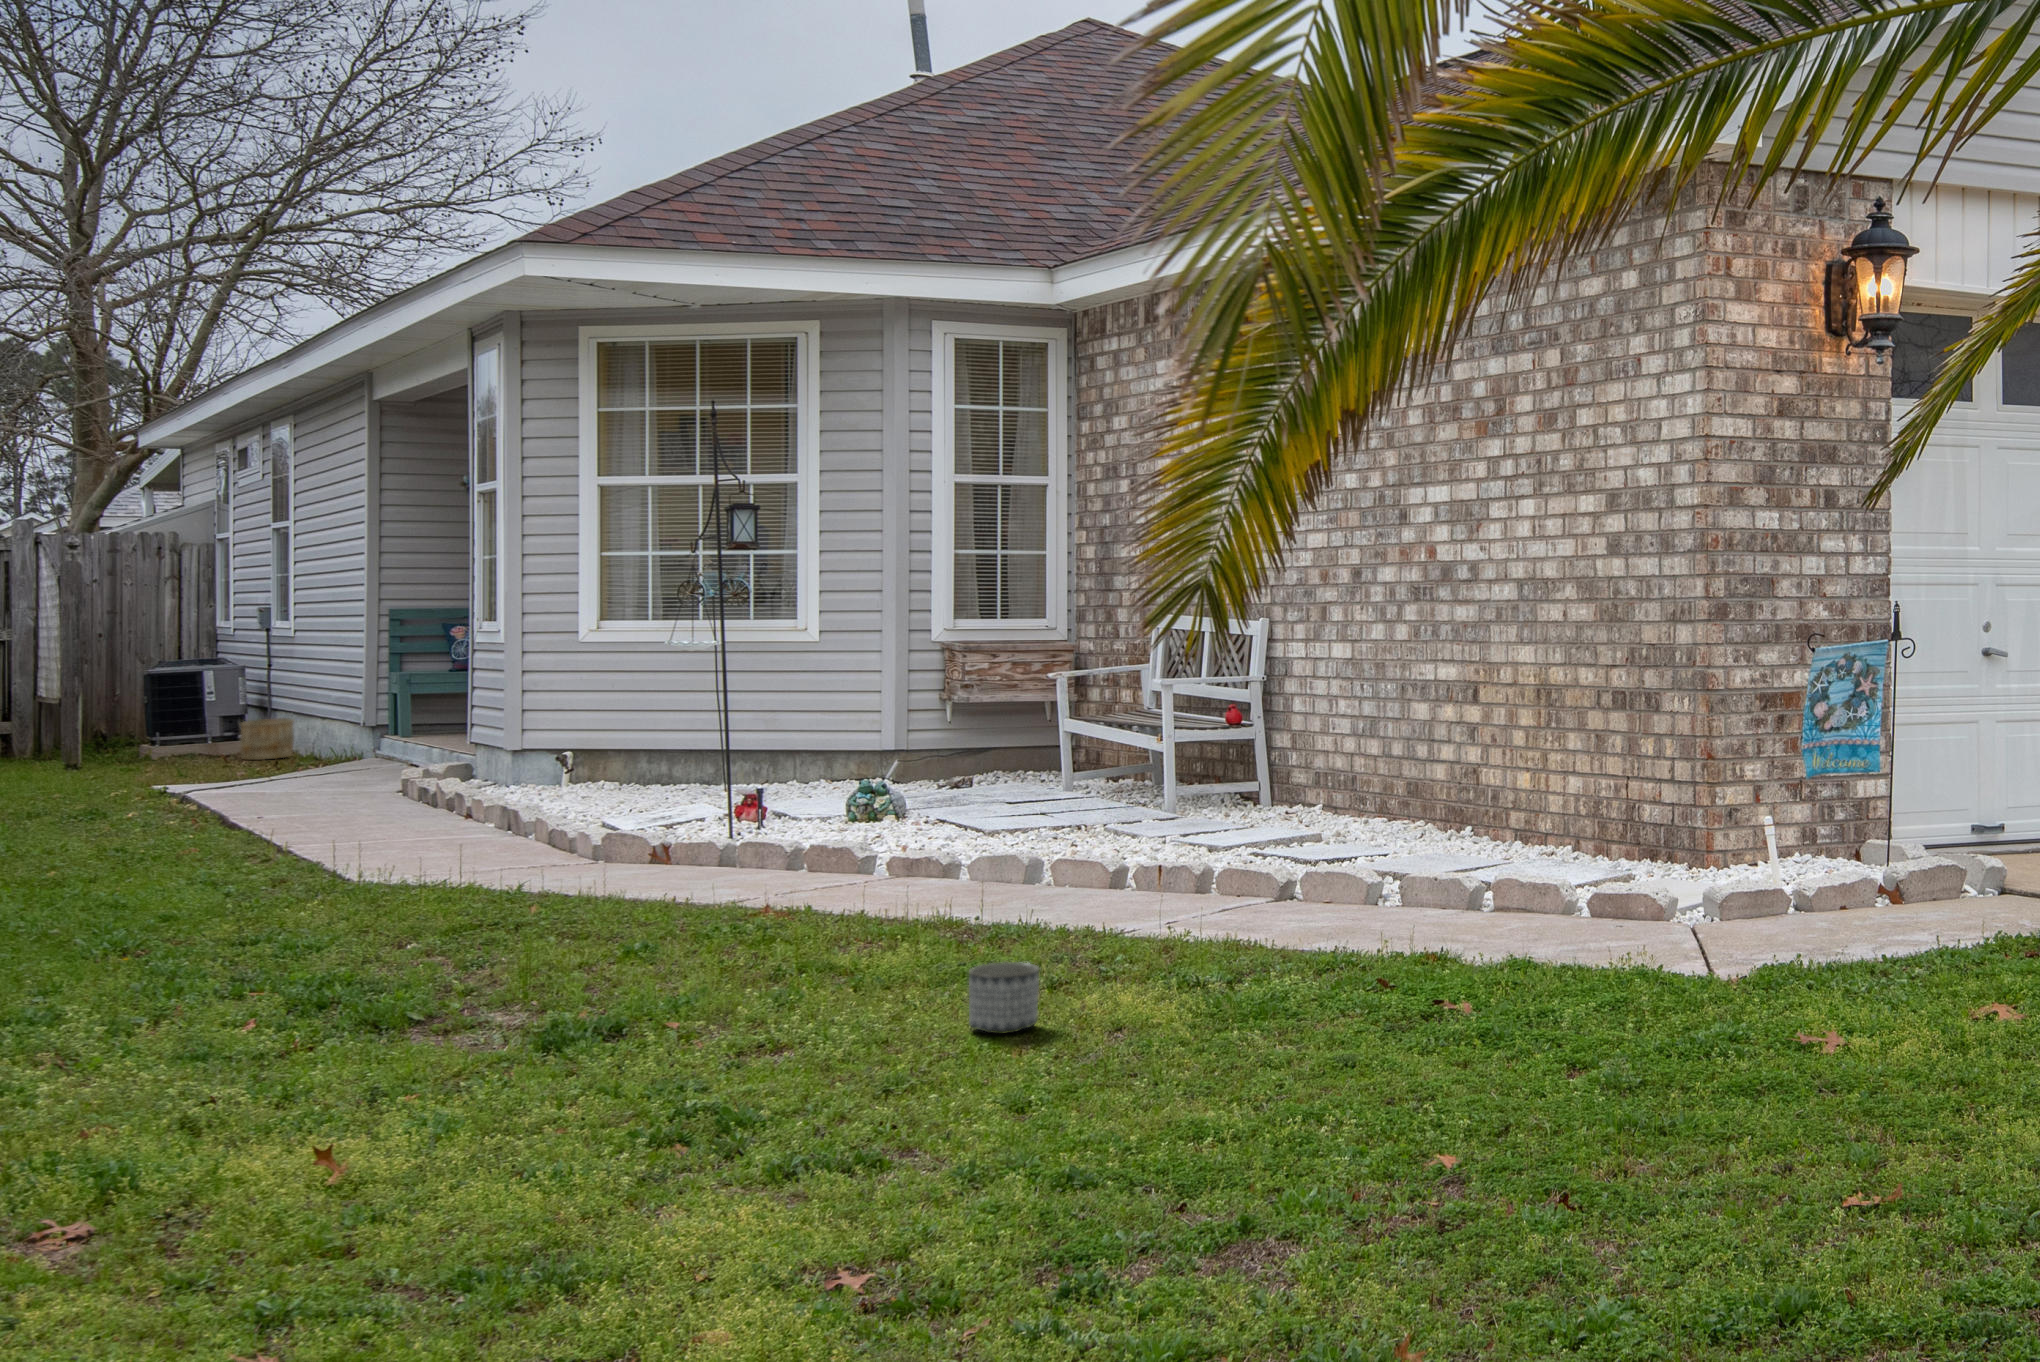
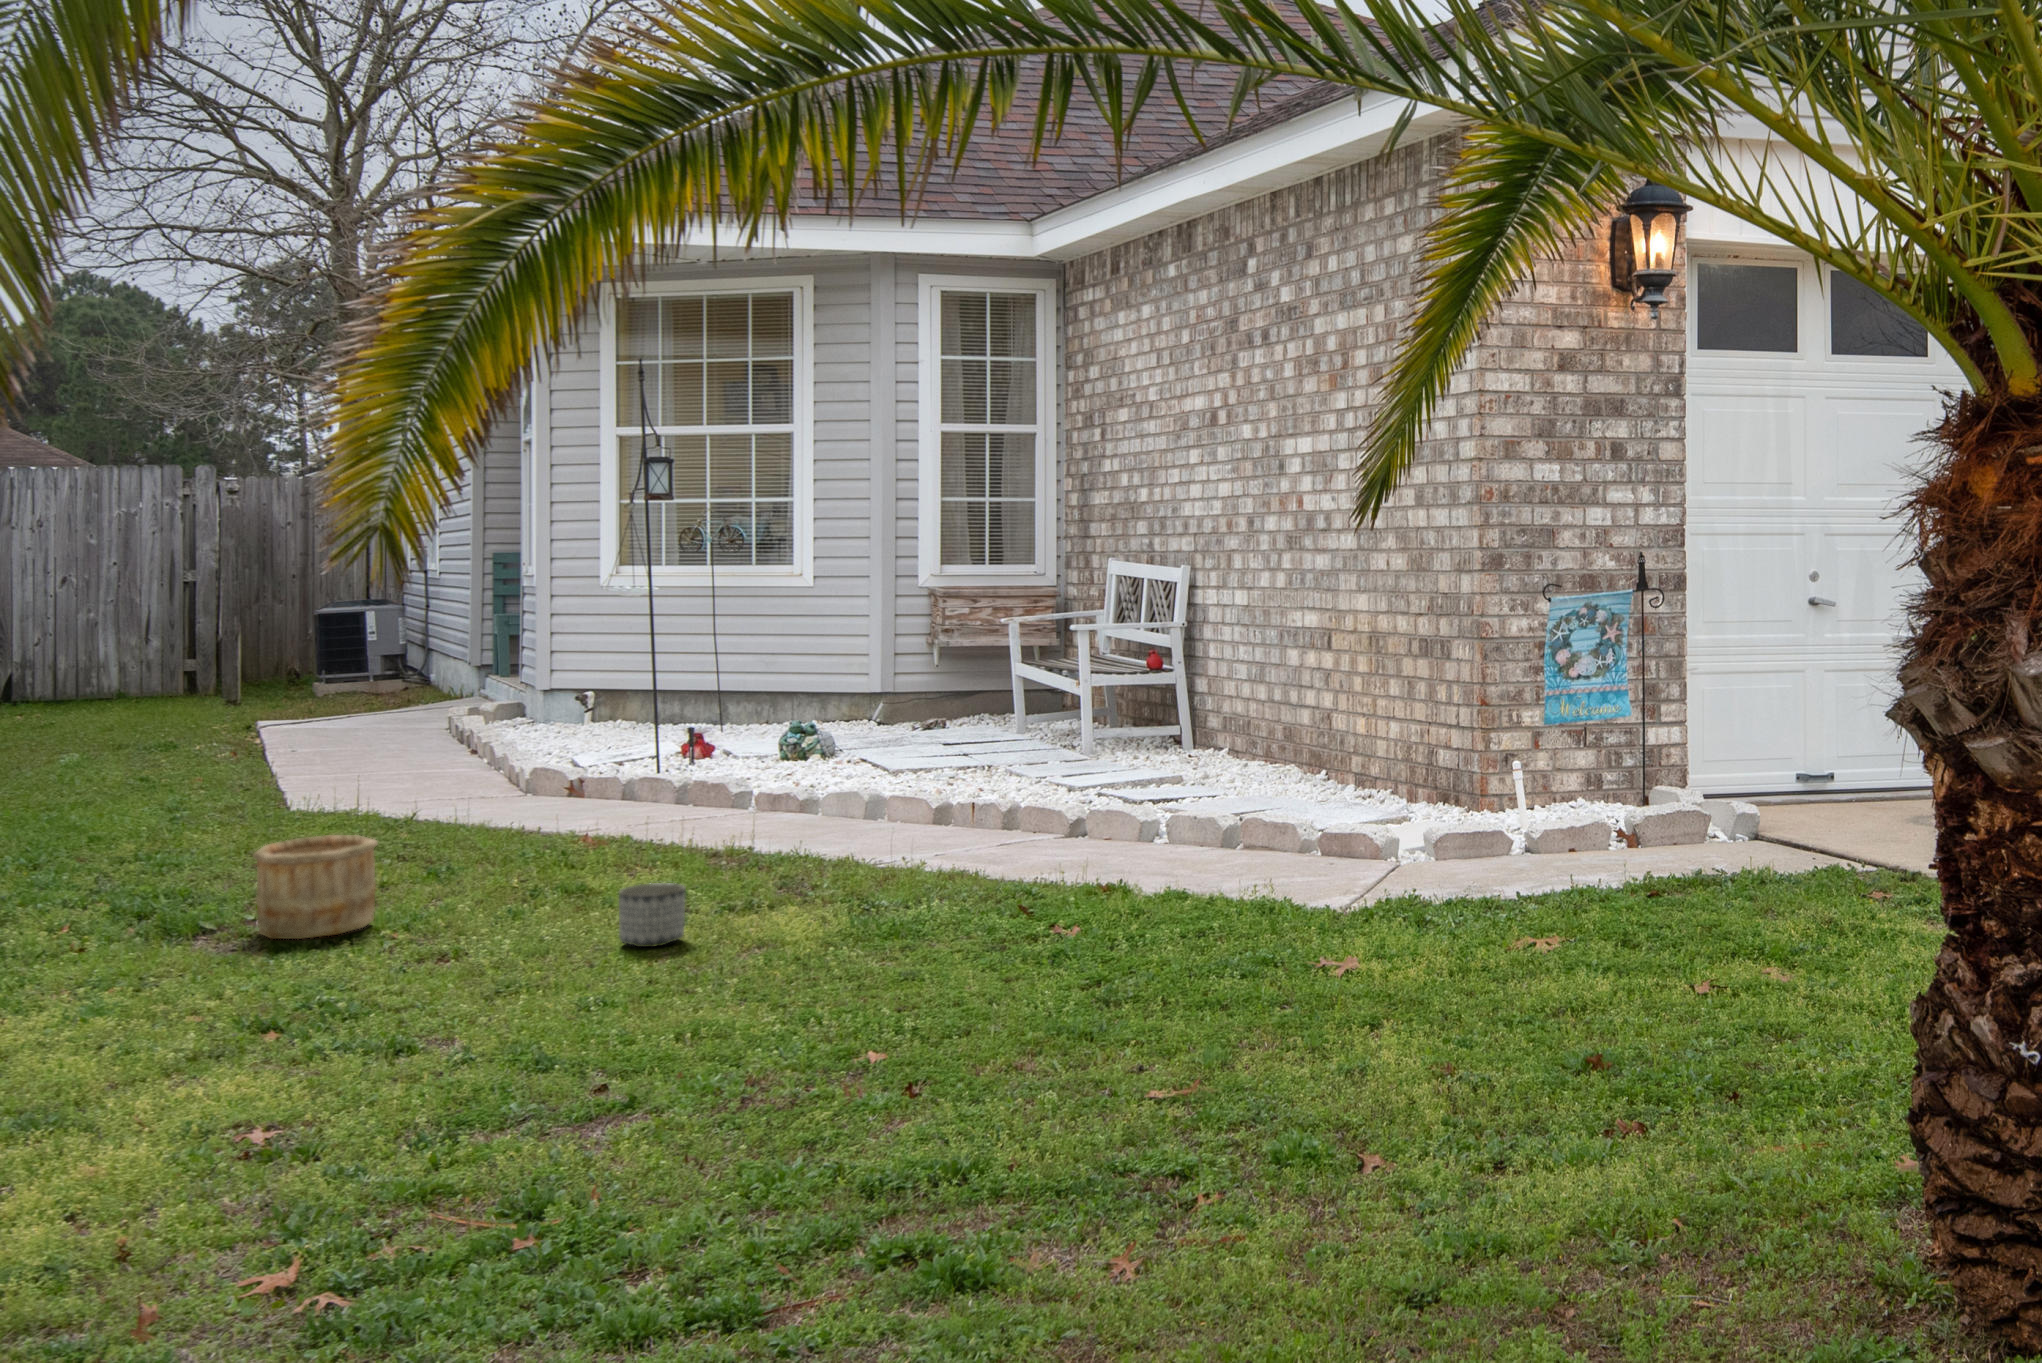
wooden bucket: present [240,718,294,760] -> present [253,835,377,939]

